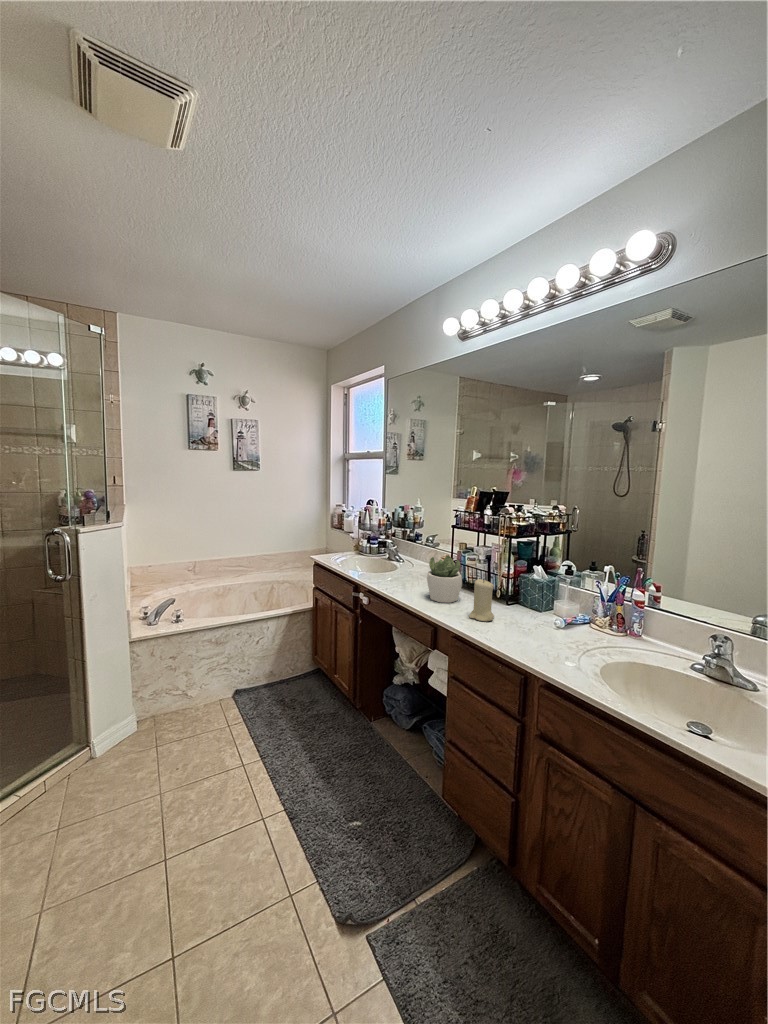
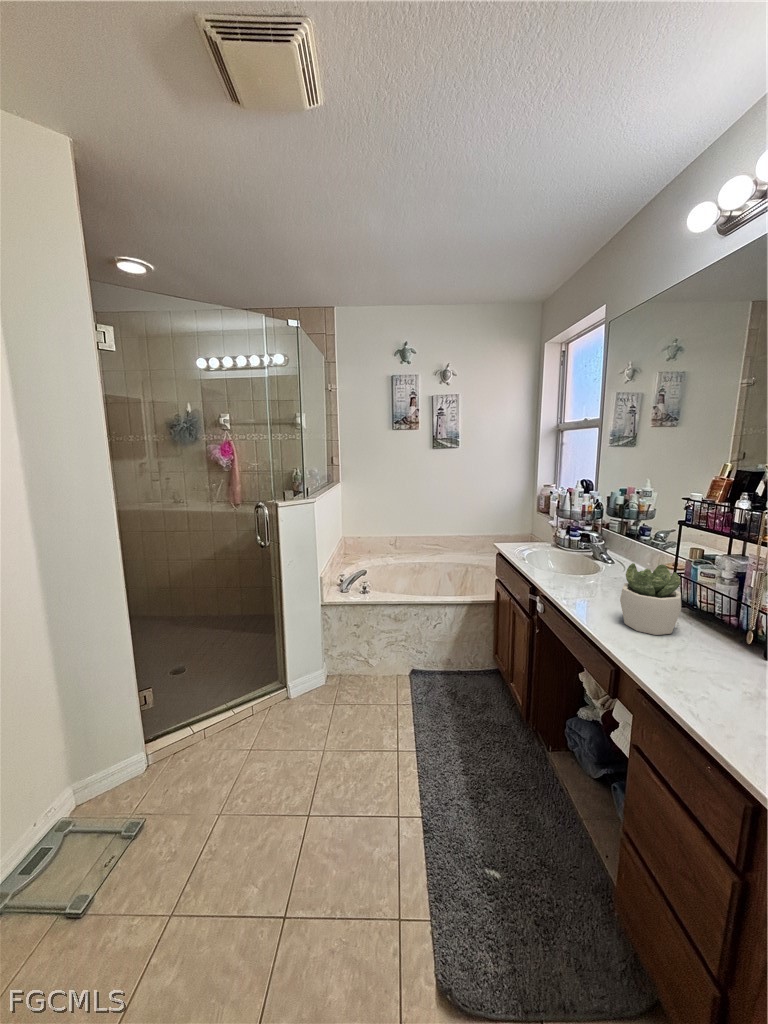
candle: present [469,579,494,621] -> none [677,609,730,680]

